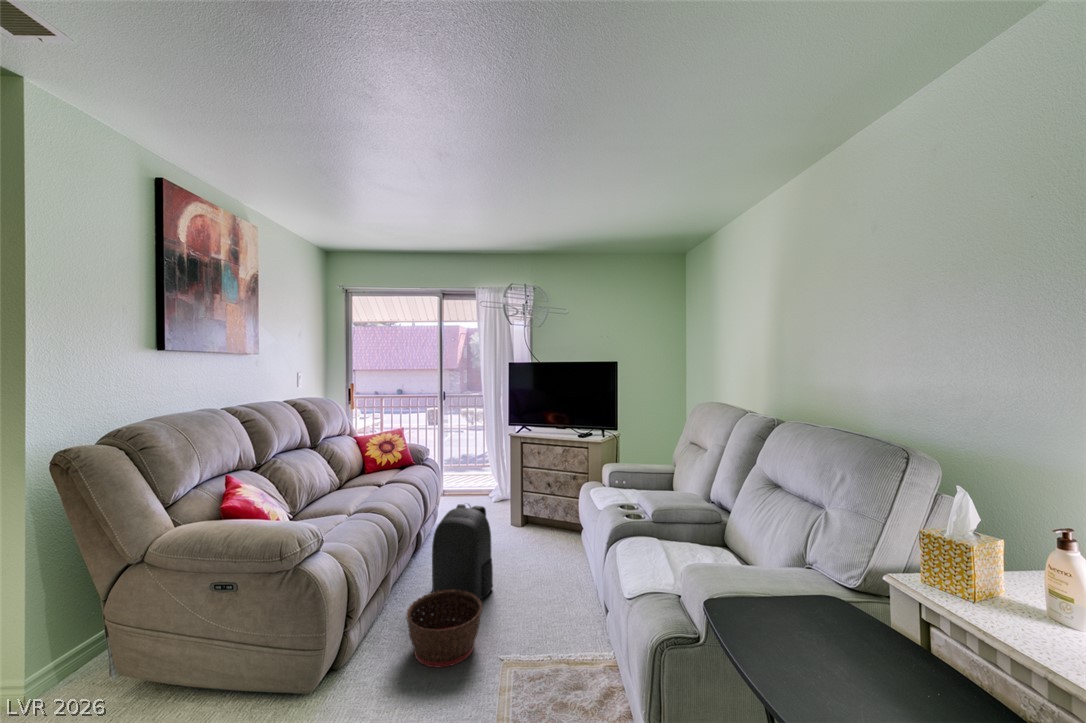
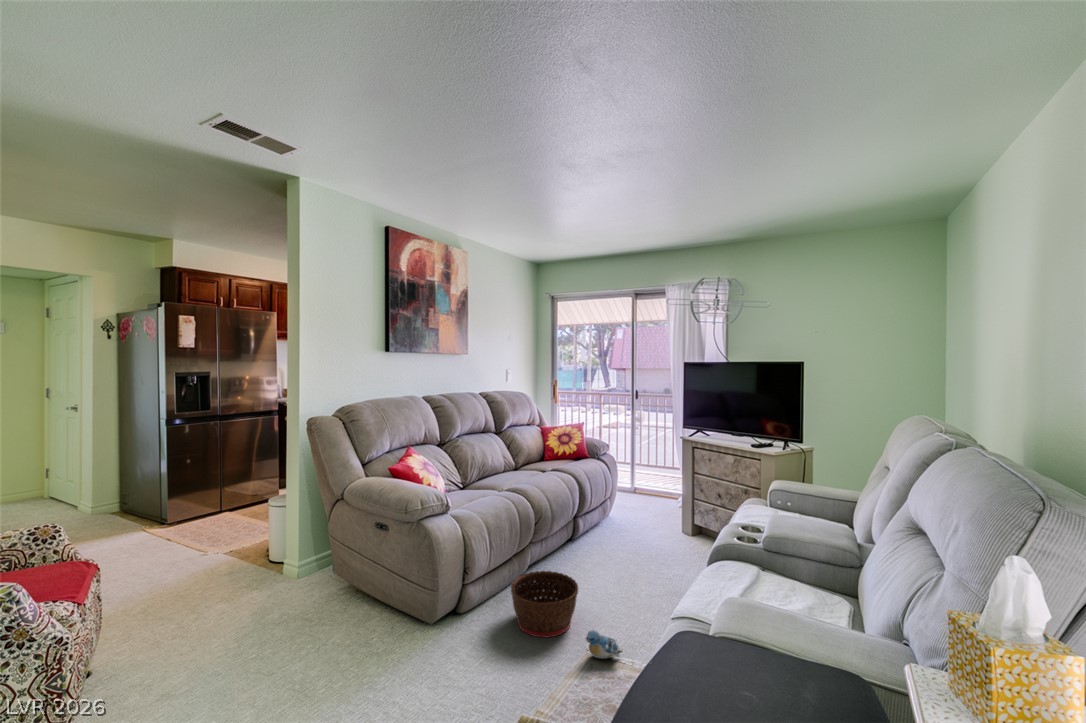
backpack: present [432,504,493,599] -> none [563,498,624,594]
plush toy: none [509,637,544,664] -> present [586,630,622,659]

